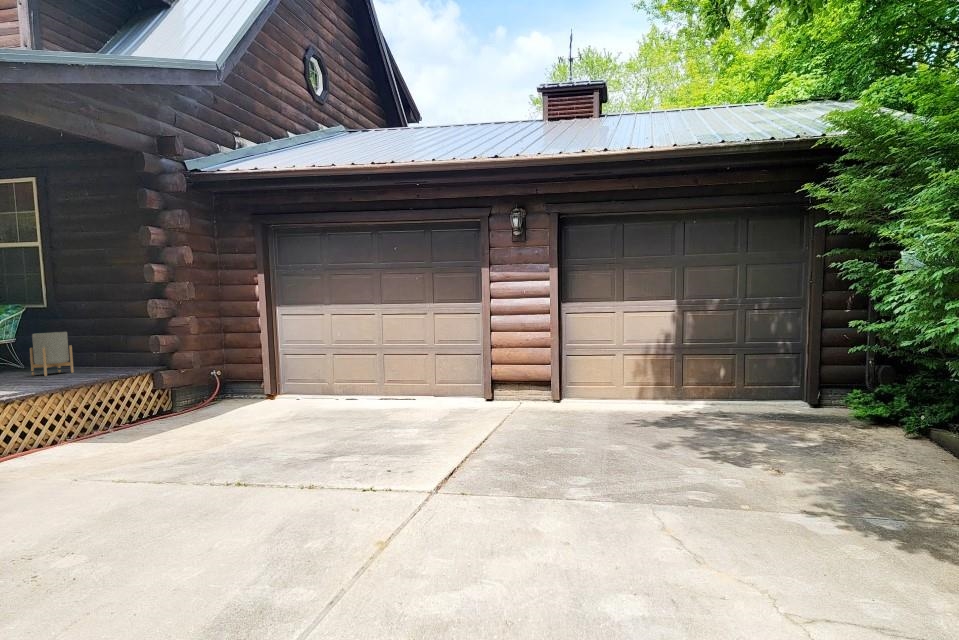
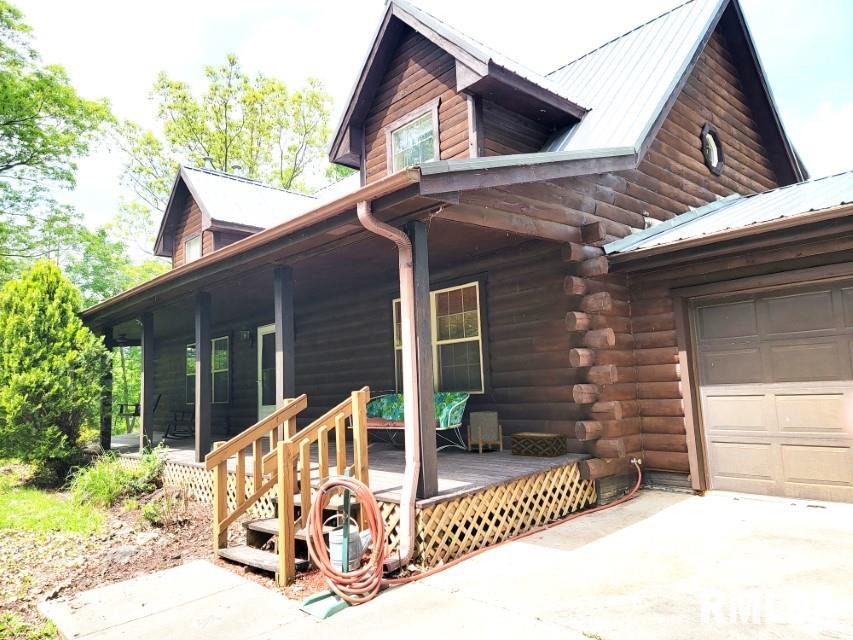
woven basket: none [81,349,145,373] -> present [511,432,567,457]

